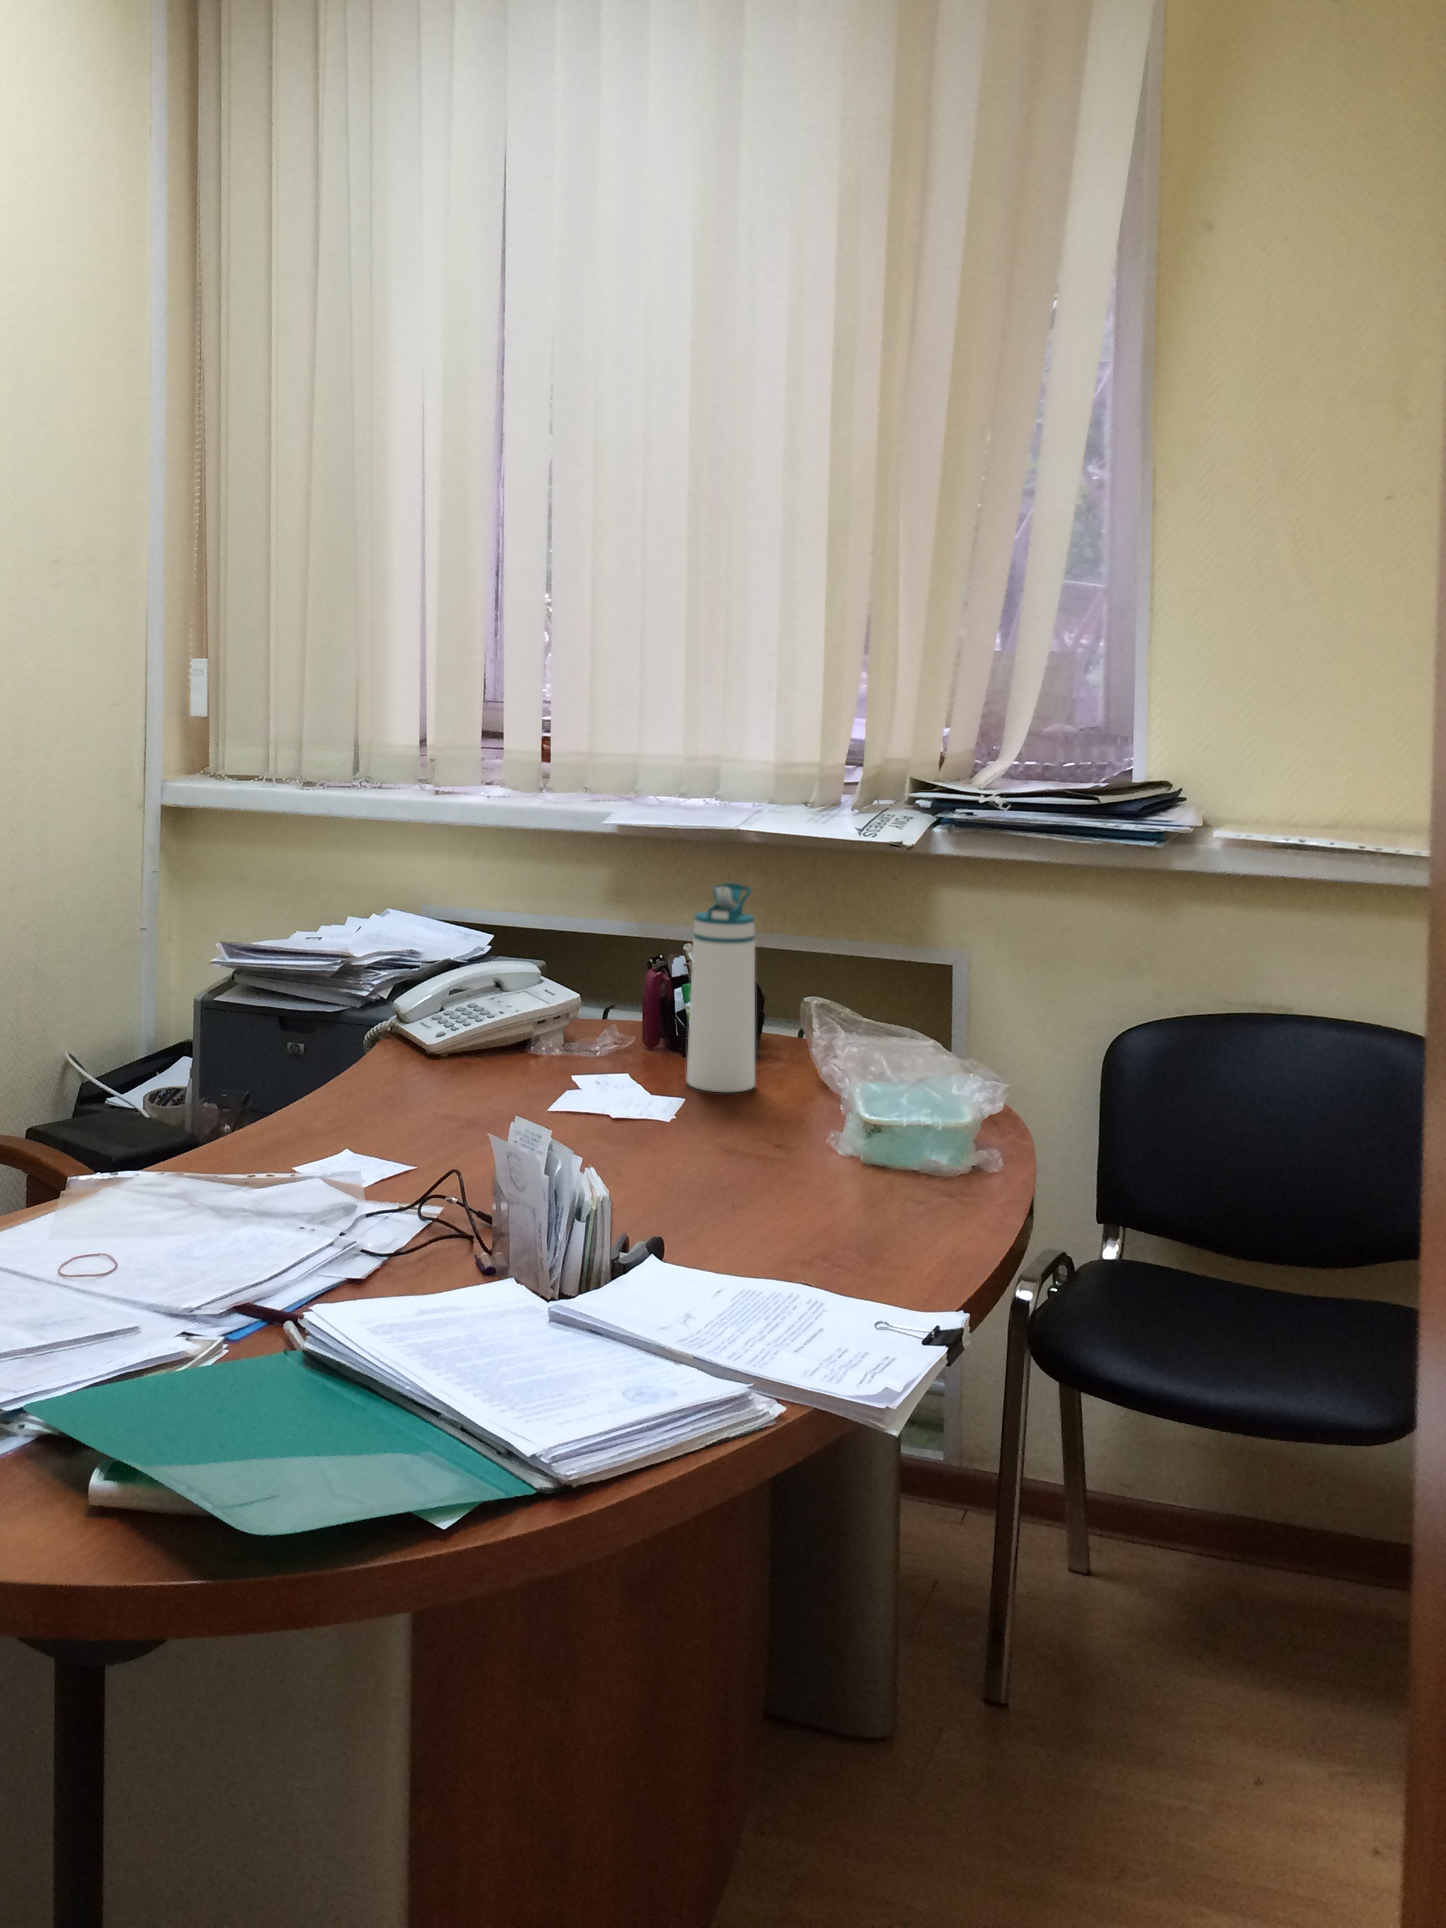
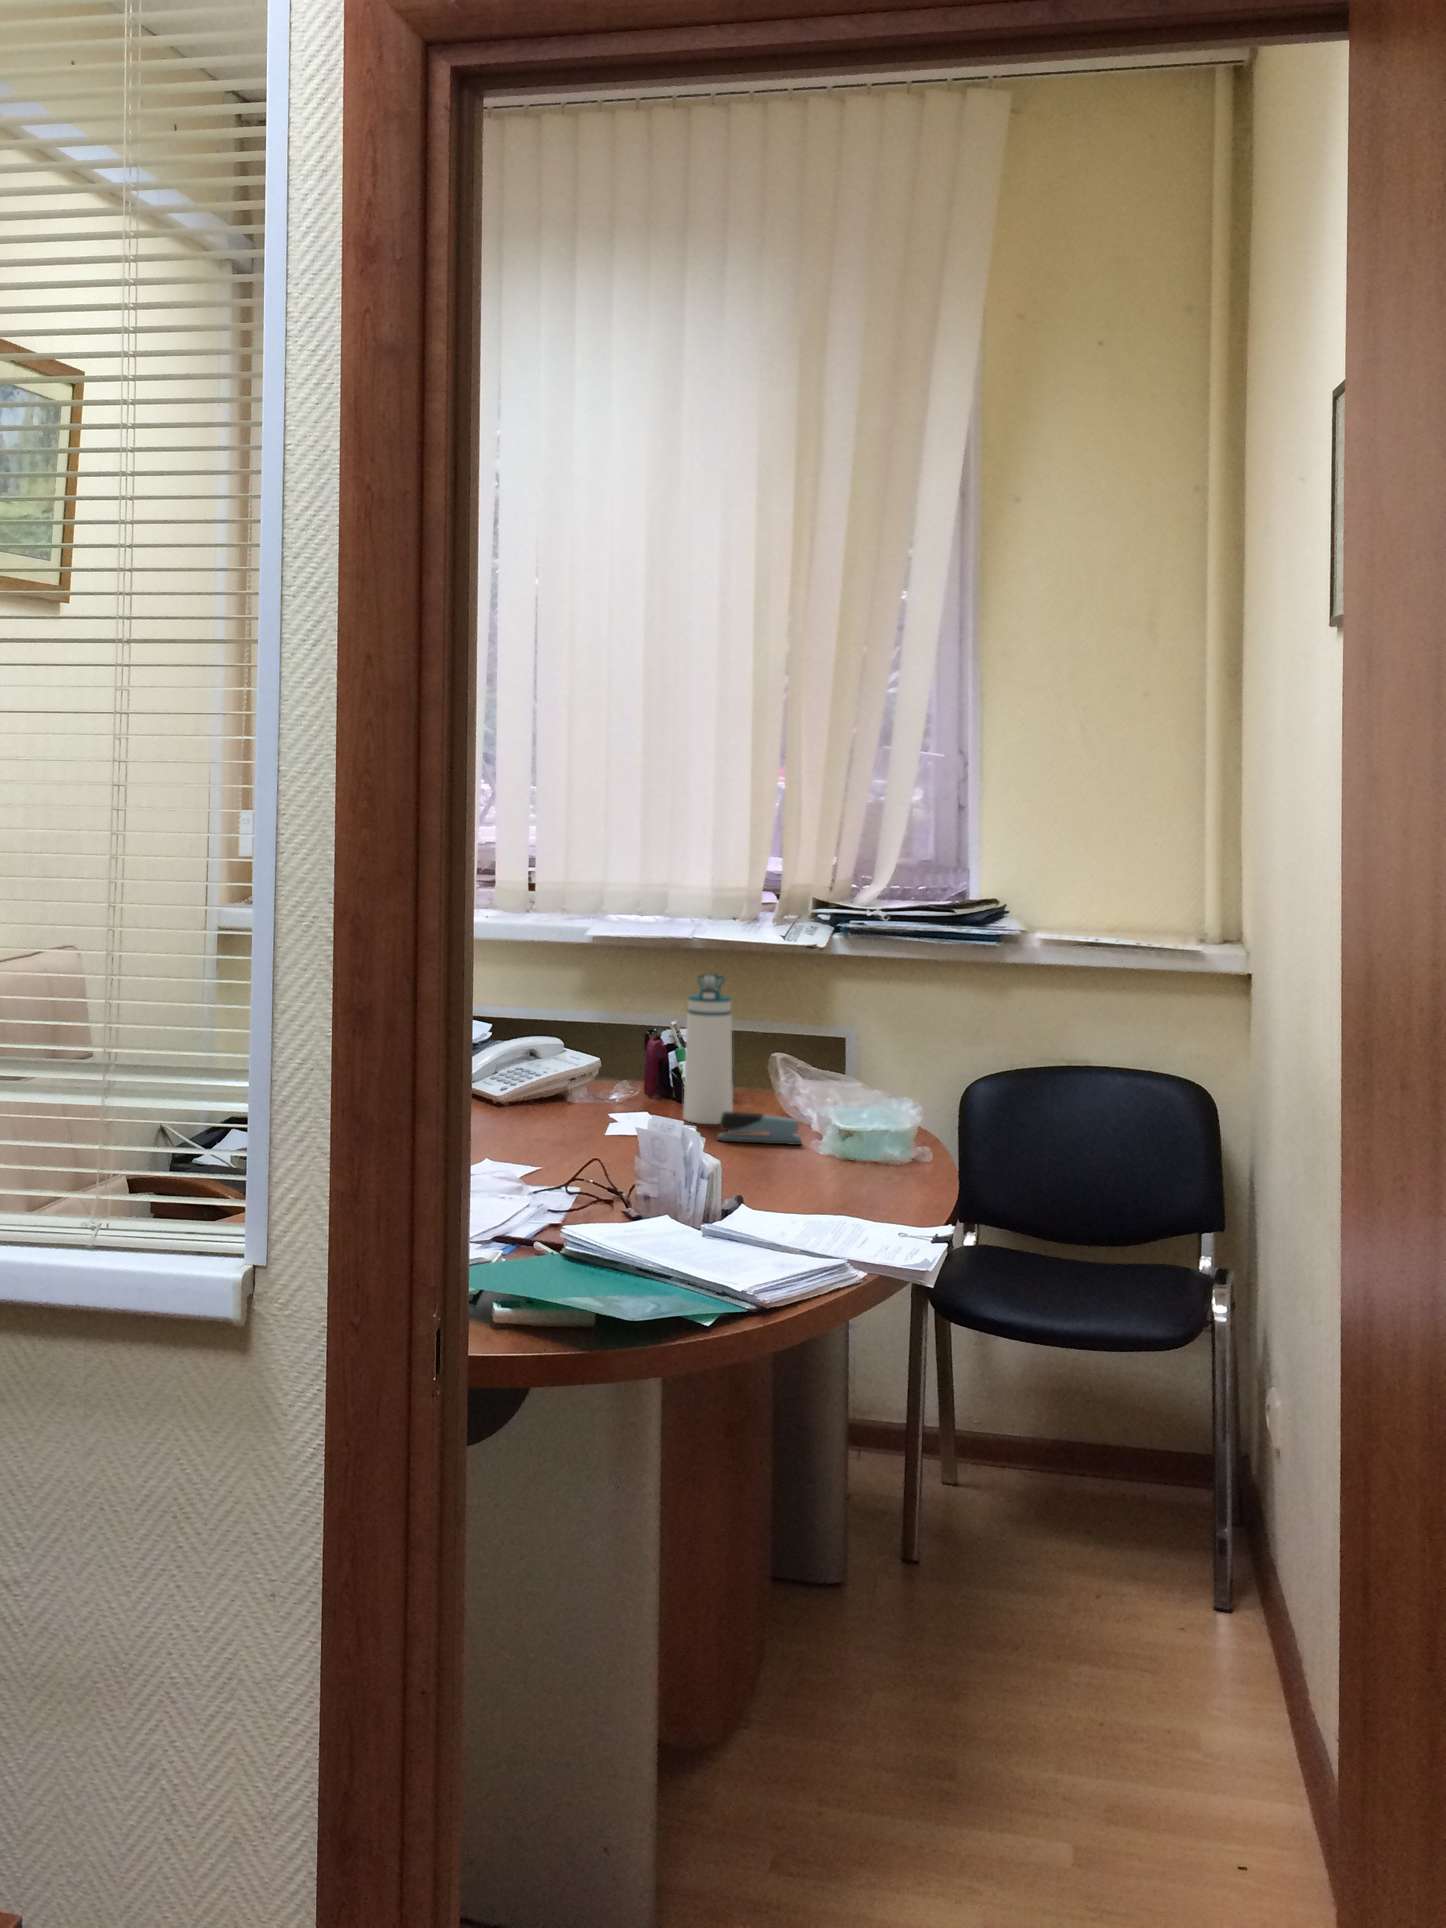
stapler: none [710,1081,830,1133] -> present [717,1112,801,1145]

